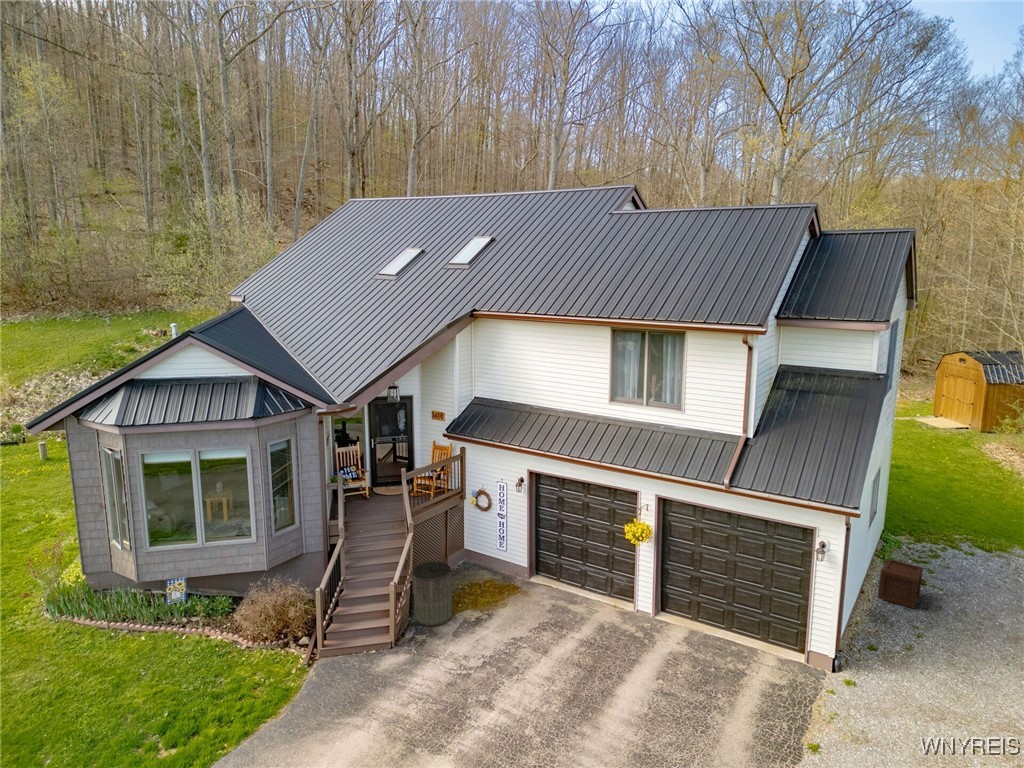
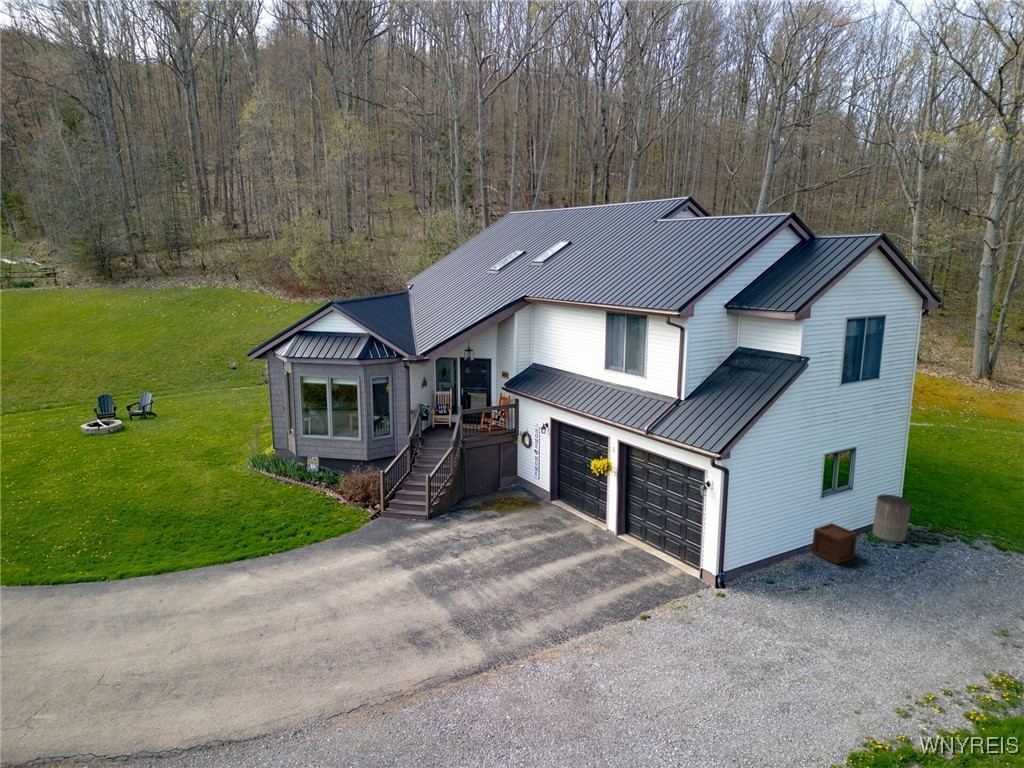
trash can: present [413,562,452,627] -> present [872,495,911,543]

